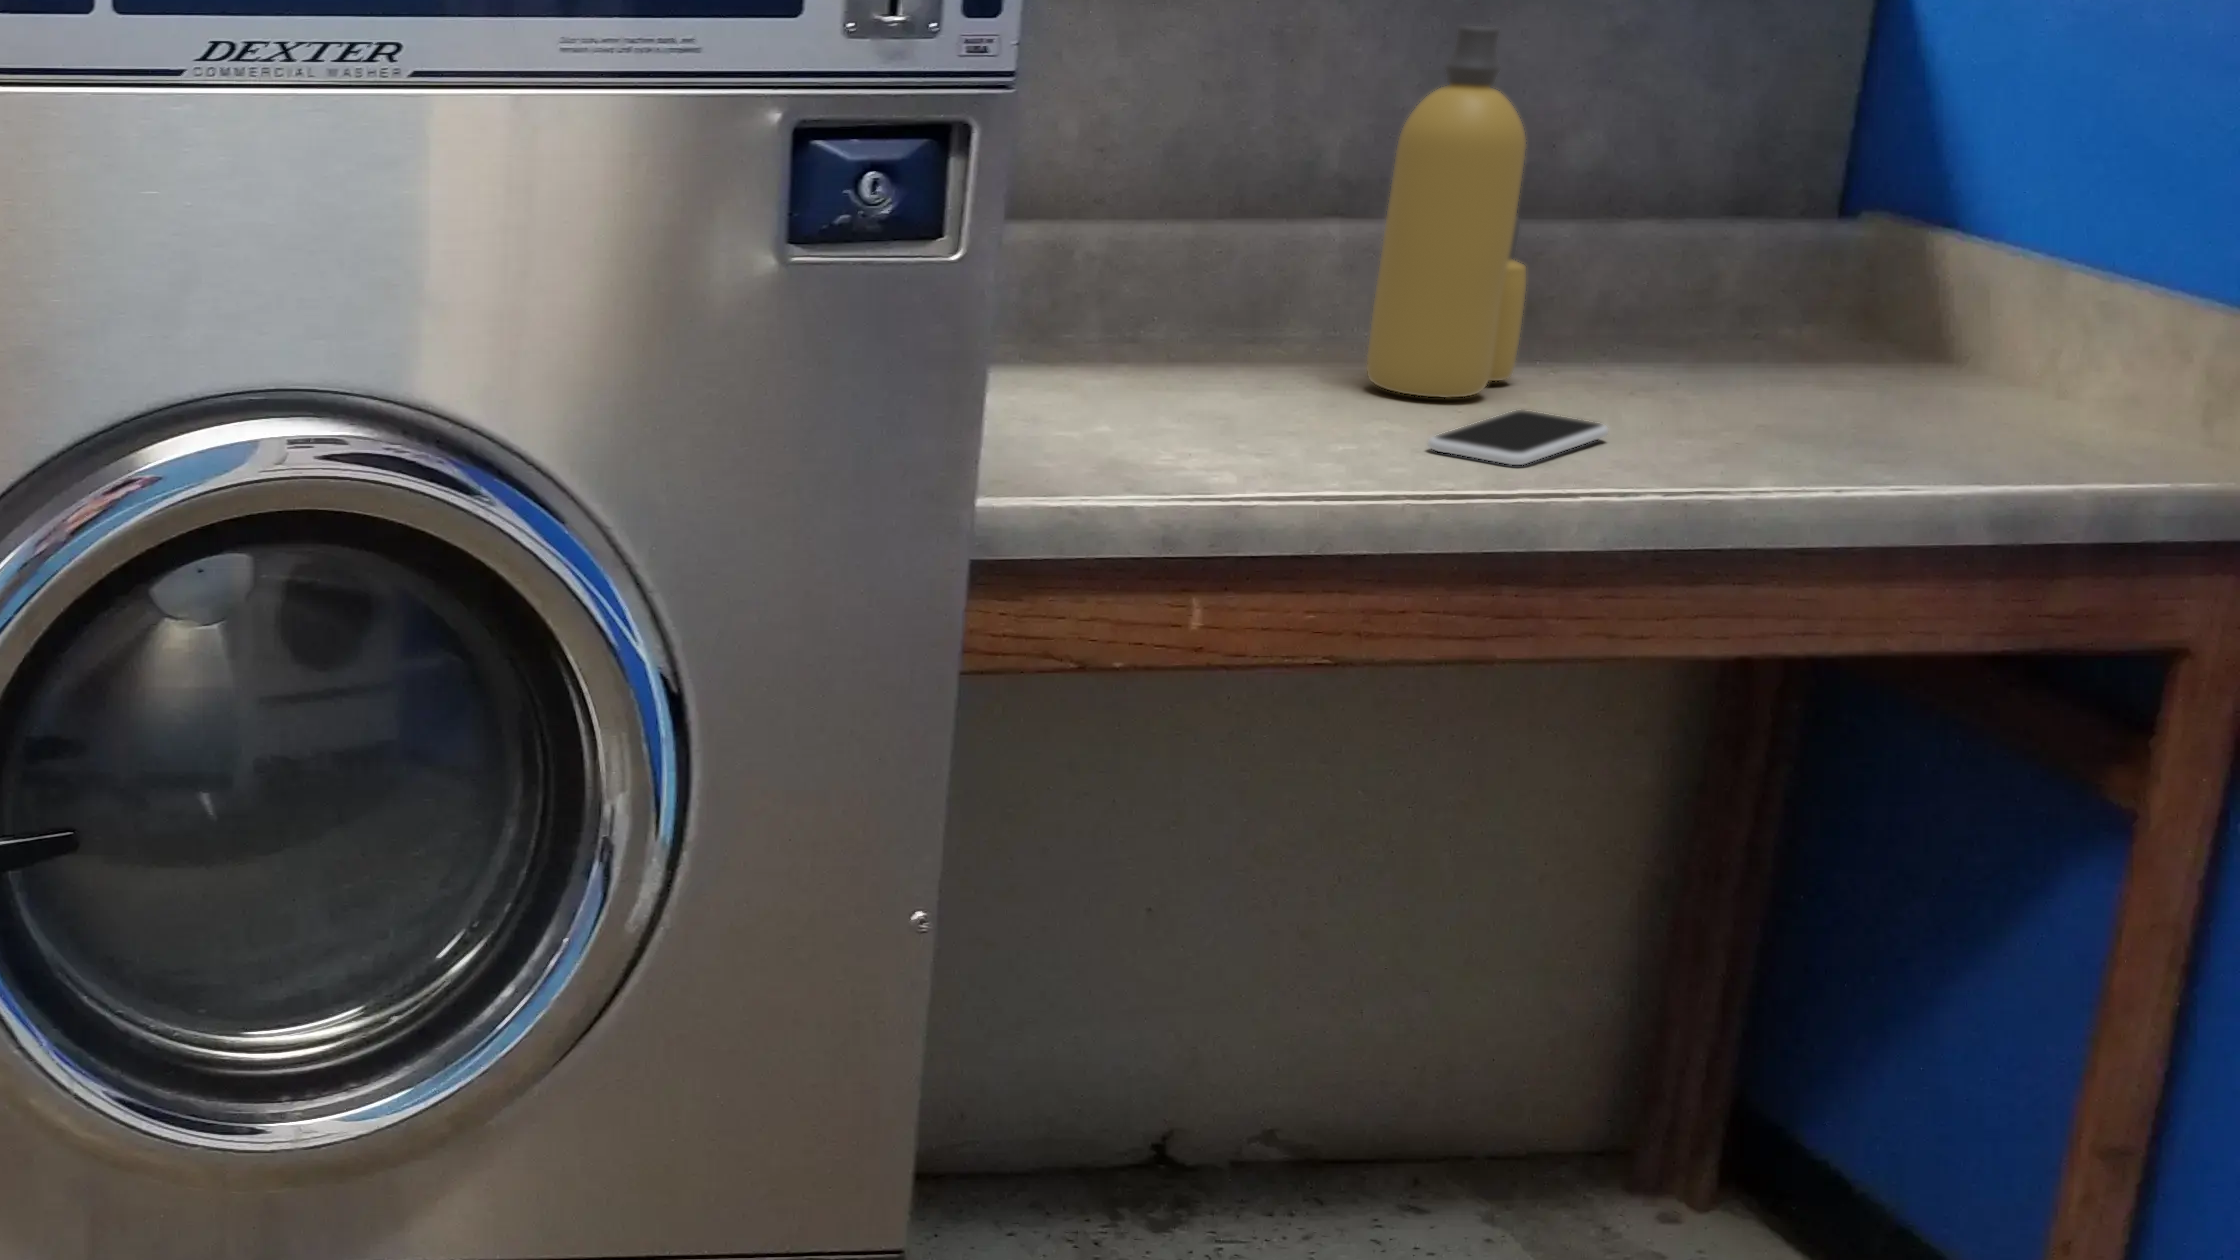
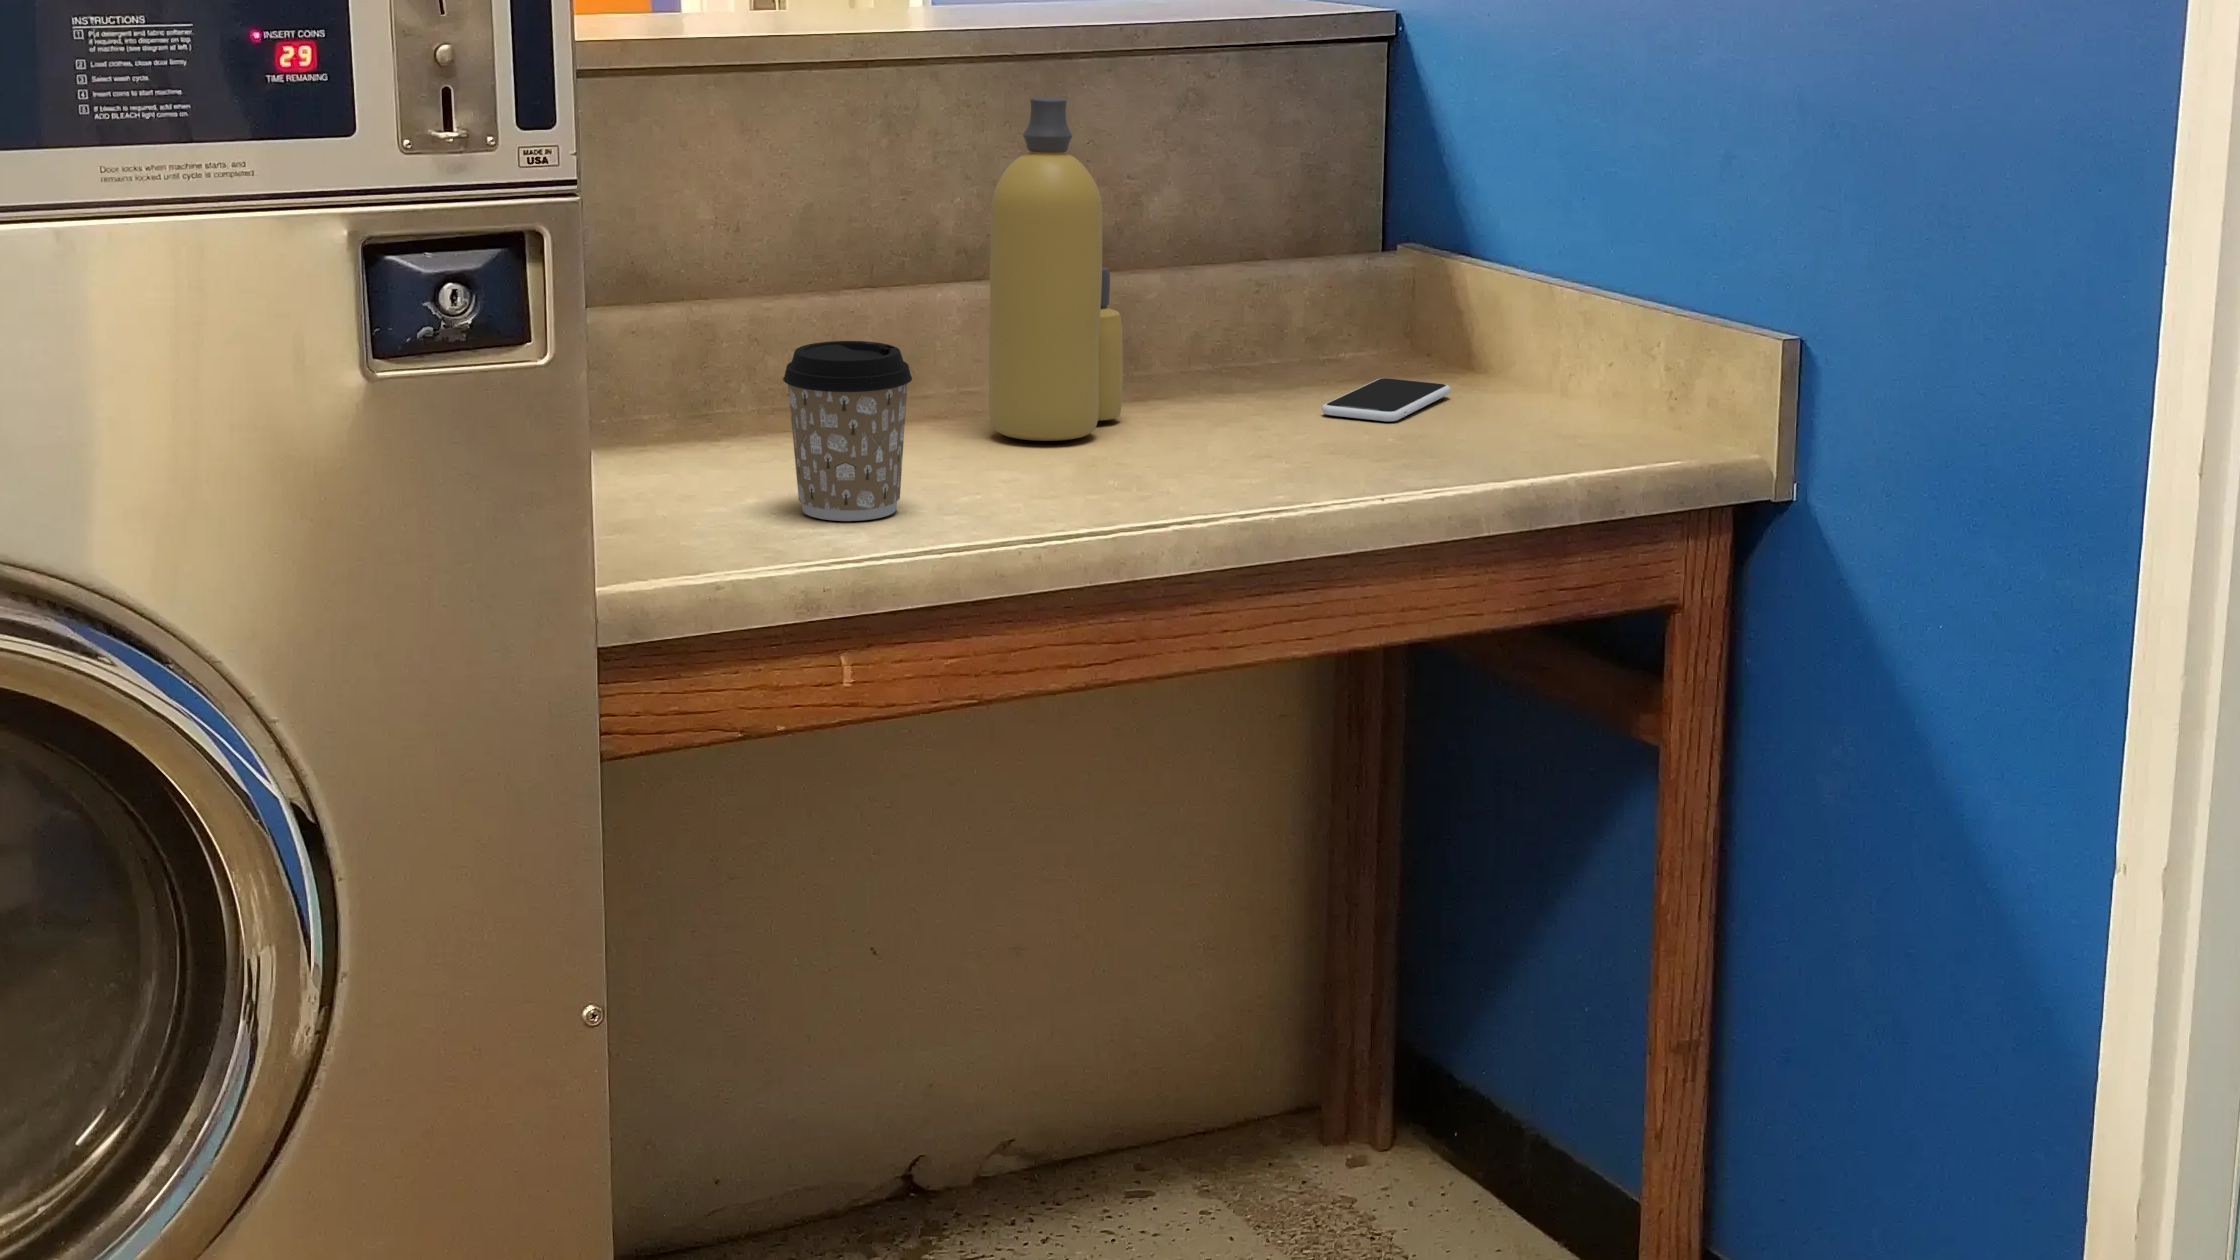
coffee cup: none [1165,271,1305,460] -> present [783,341,912,521]
smartphone: present [1428,410,1608,465] -> present [1322,378,1450,421]

